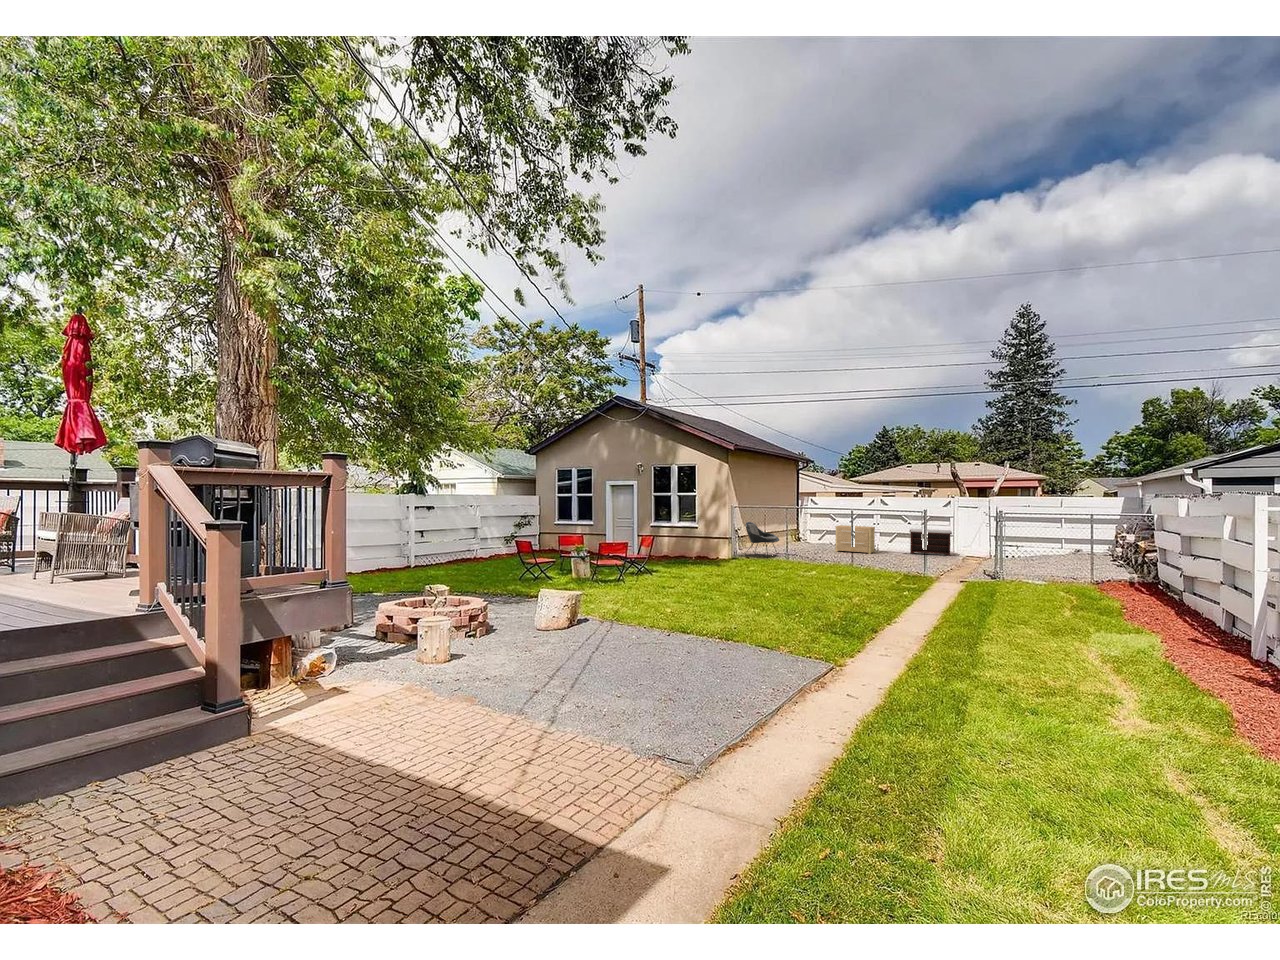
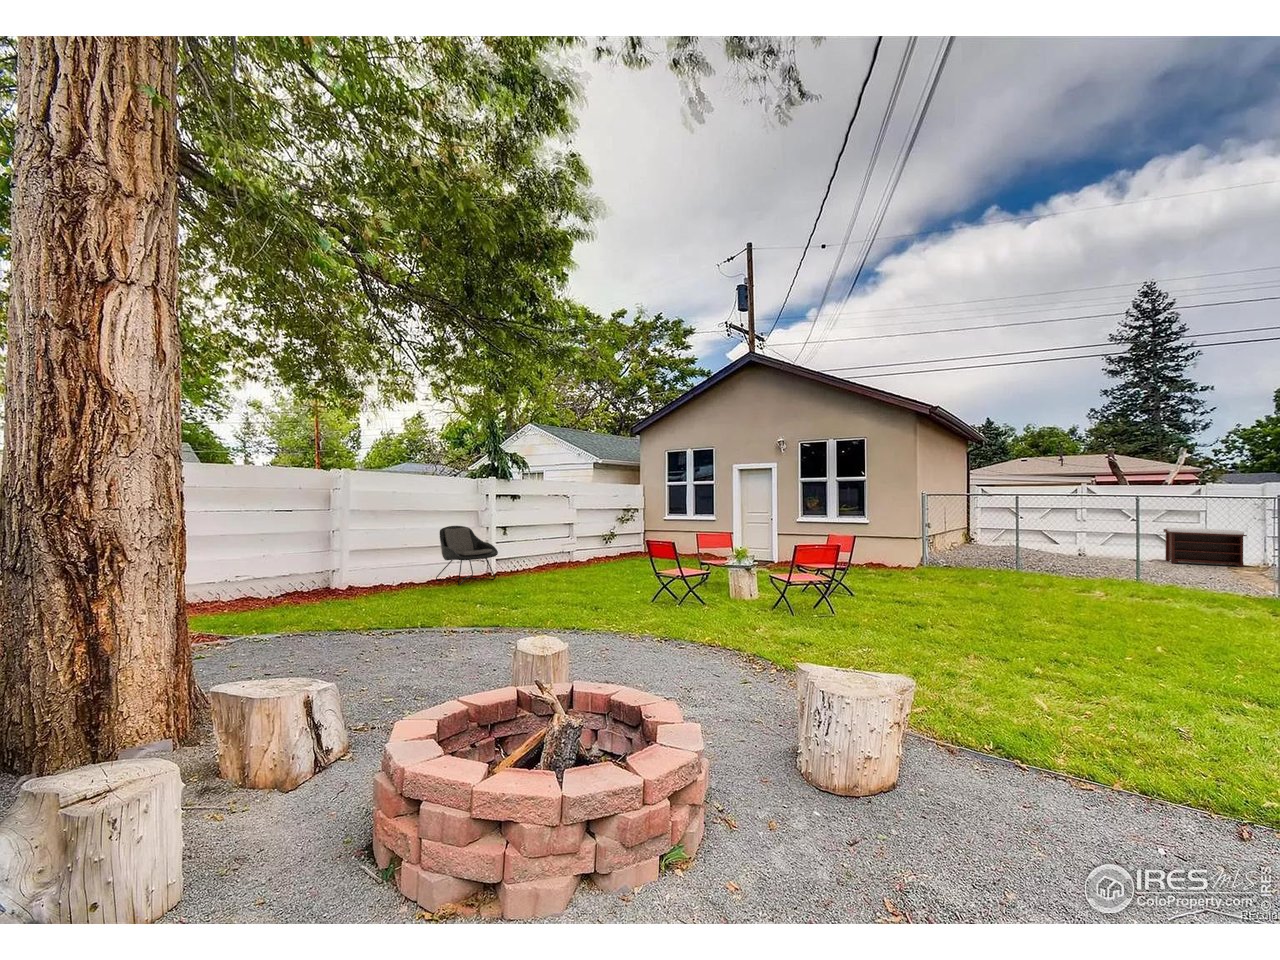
lounge chair: present [745,522,779,558] -> present [436,526,498,585]
side table: present [835,525,875,554] -> none [1049,523,1110,563]

